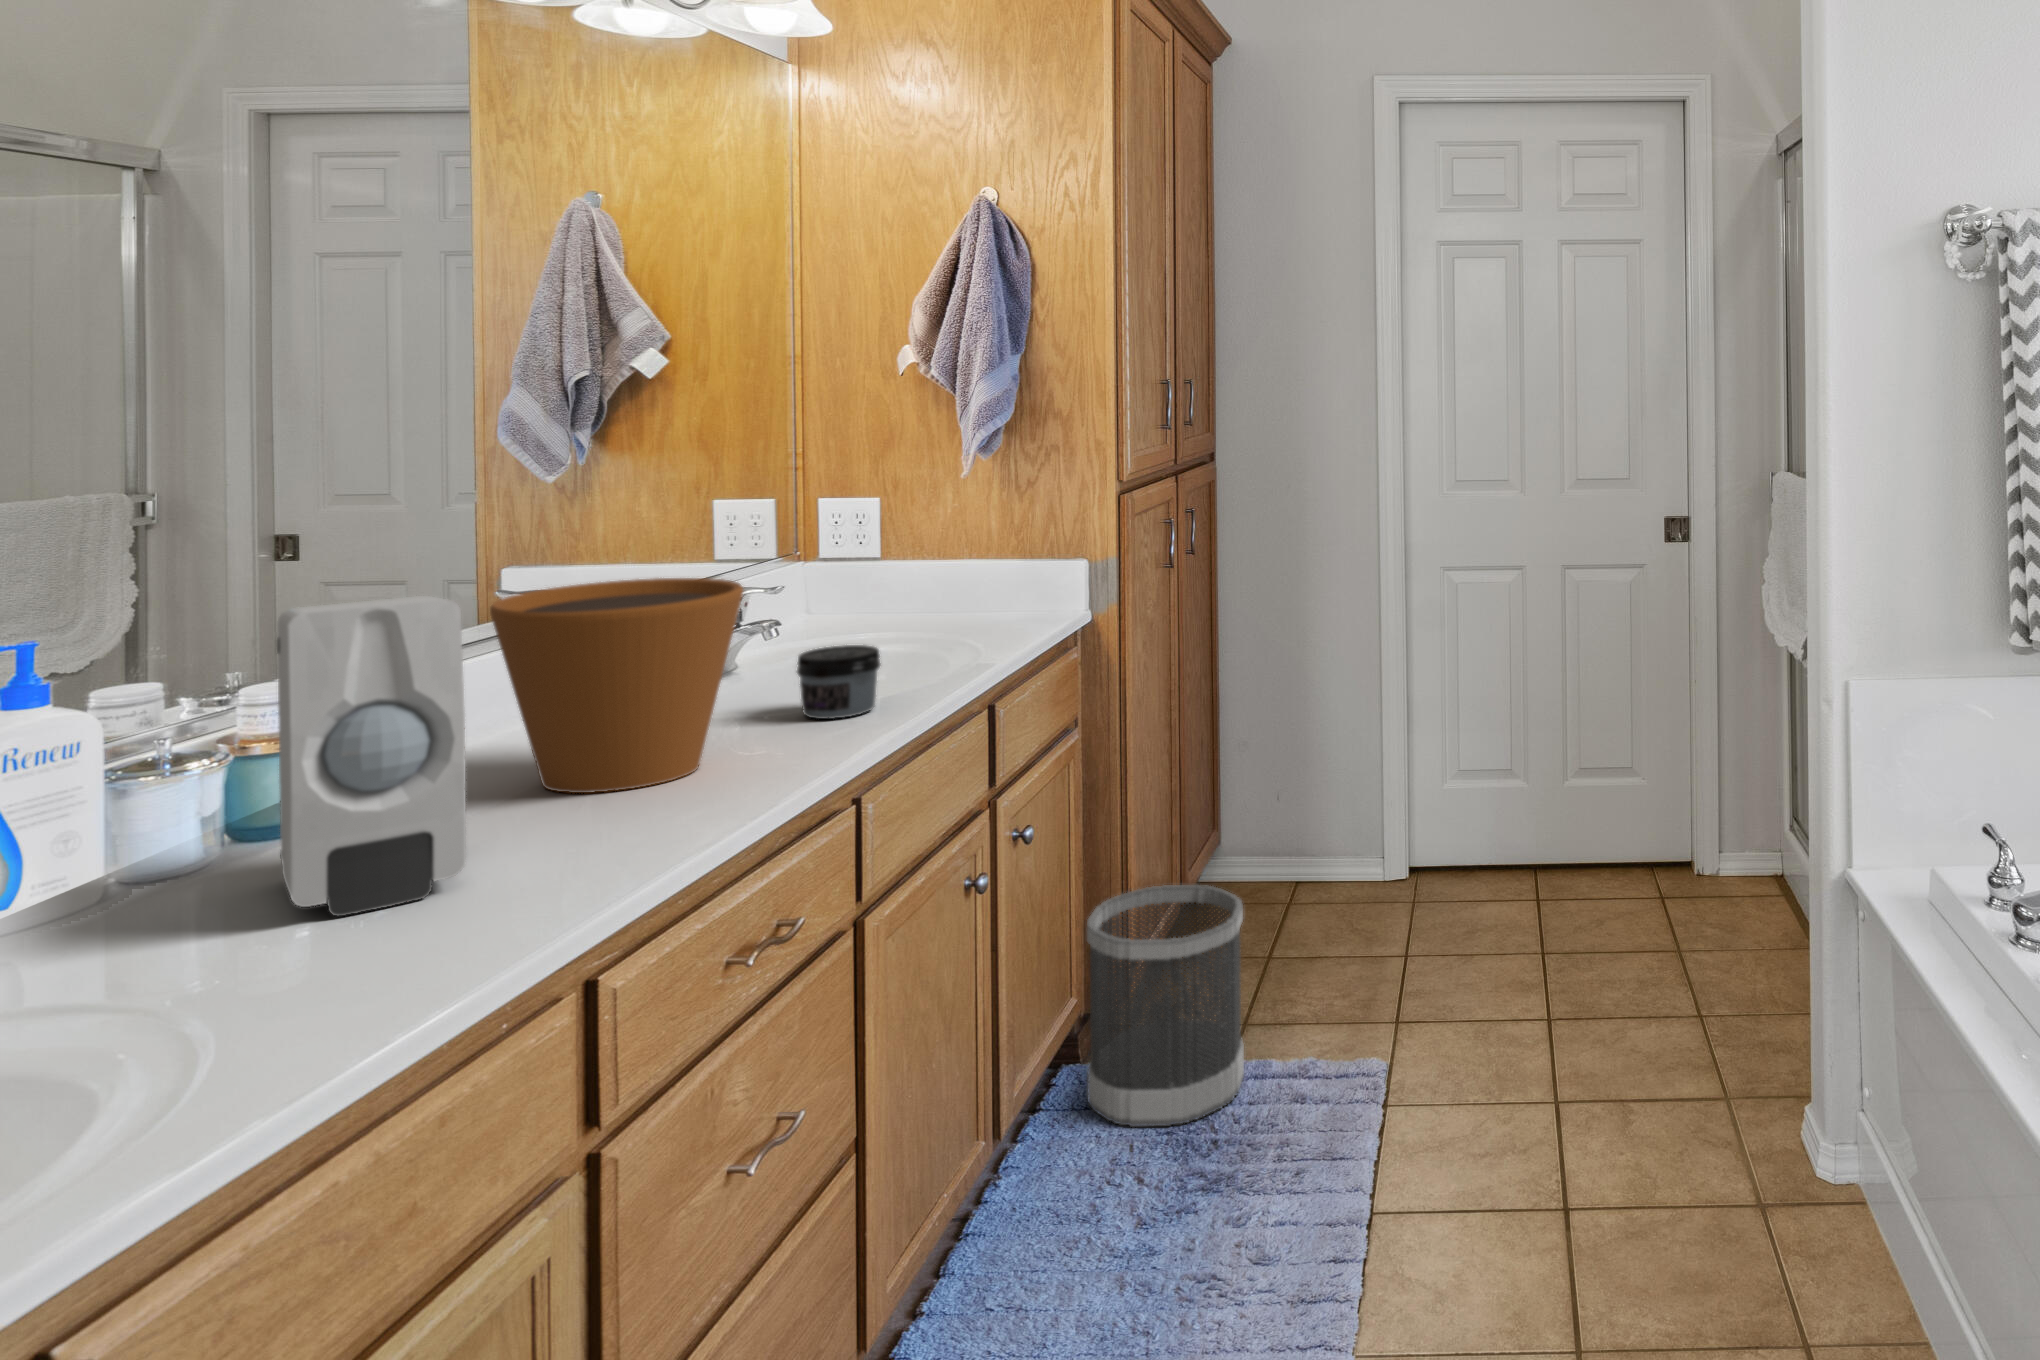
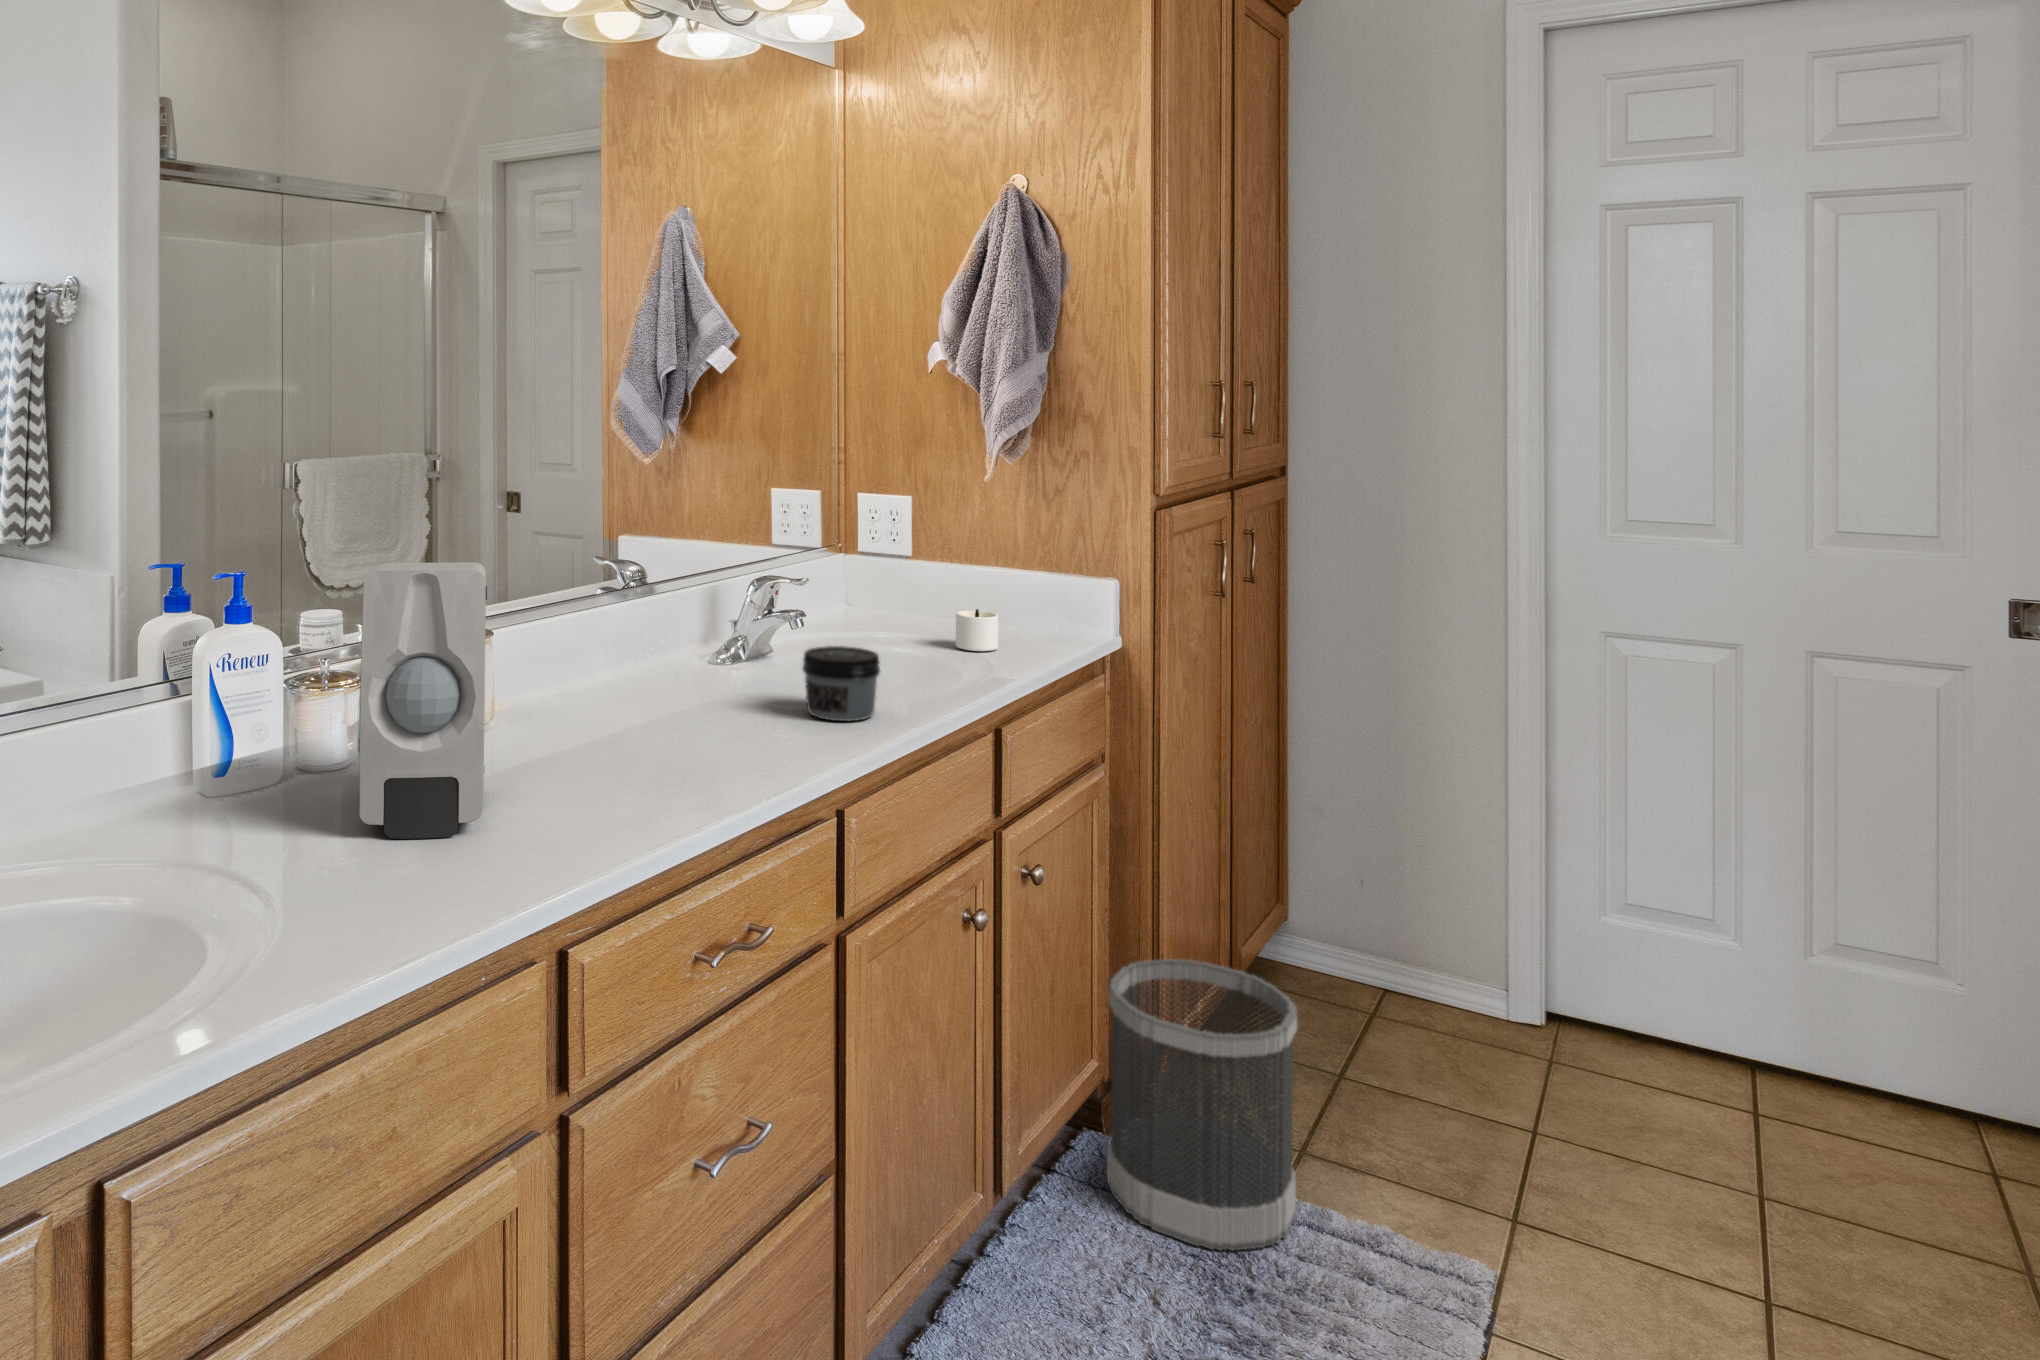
flower pot: present [490,578,743,793] -> none [541,561,743,762]
candle: none [934,600,994,640] -> present [956,609,999,651]

